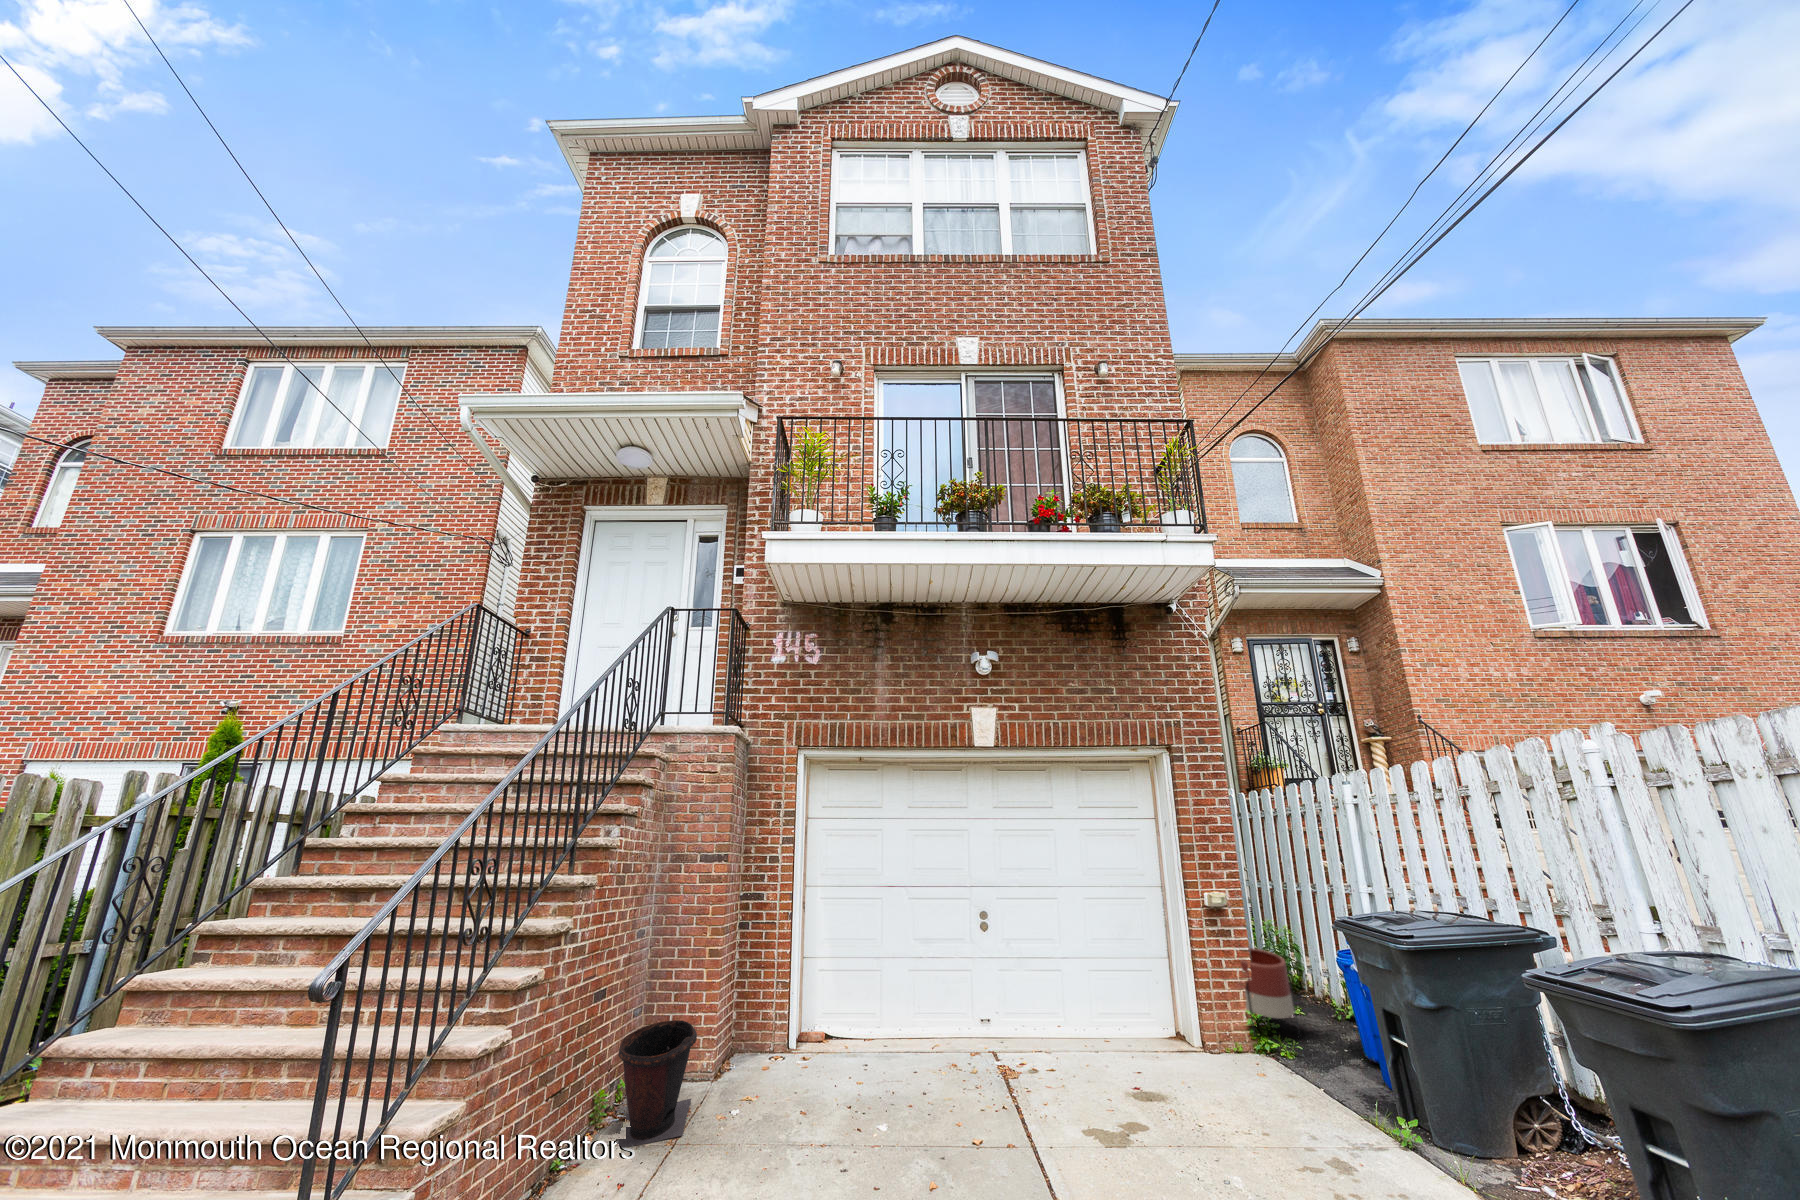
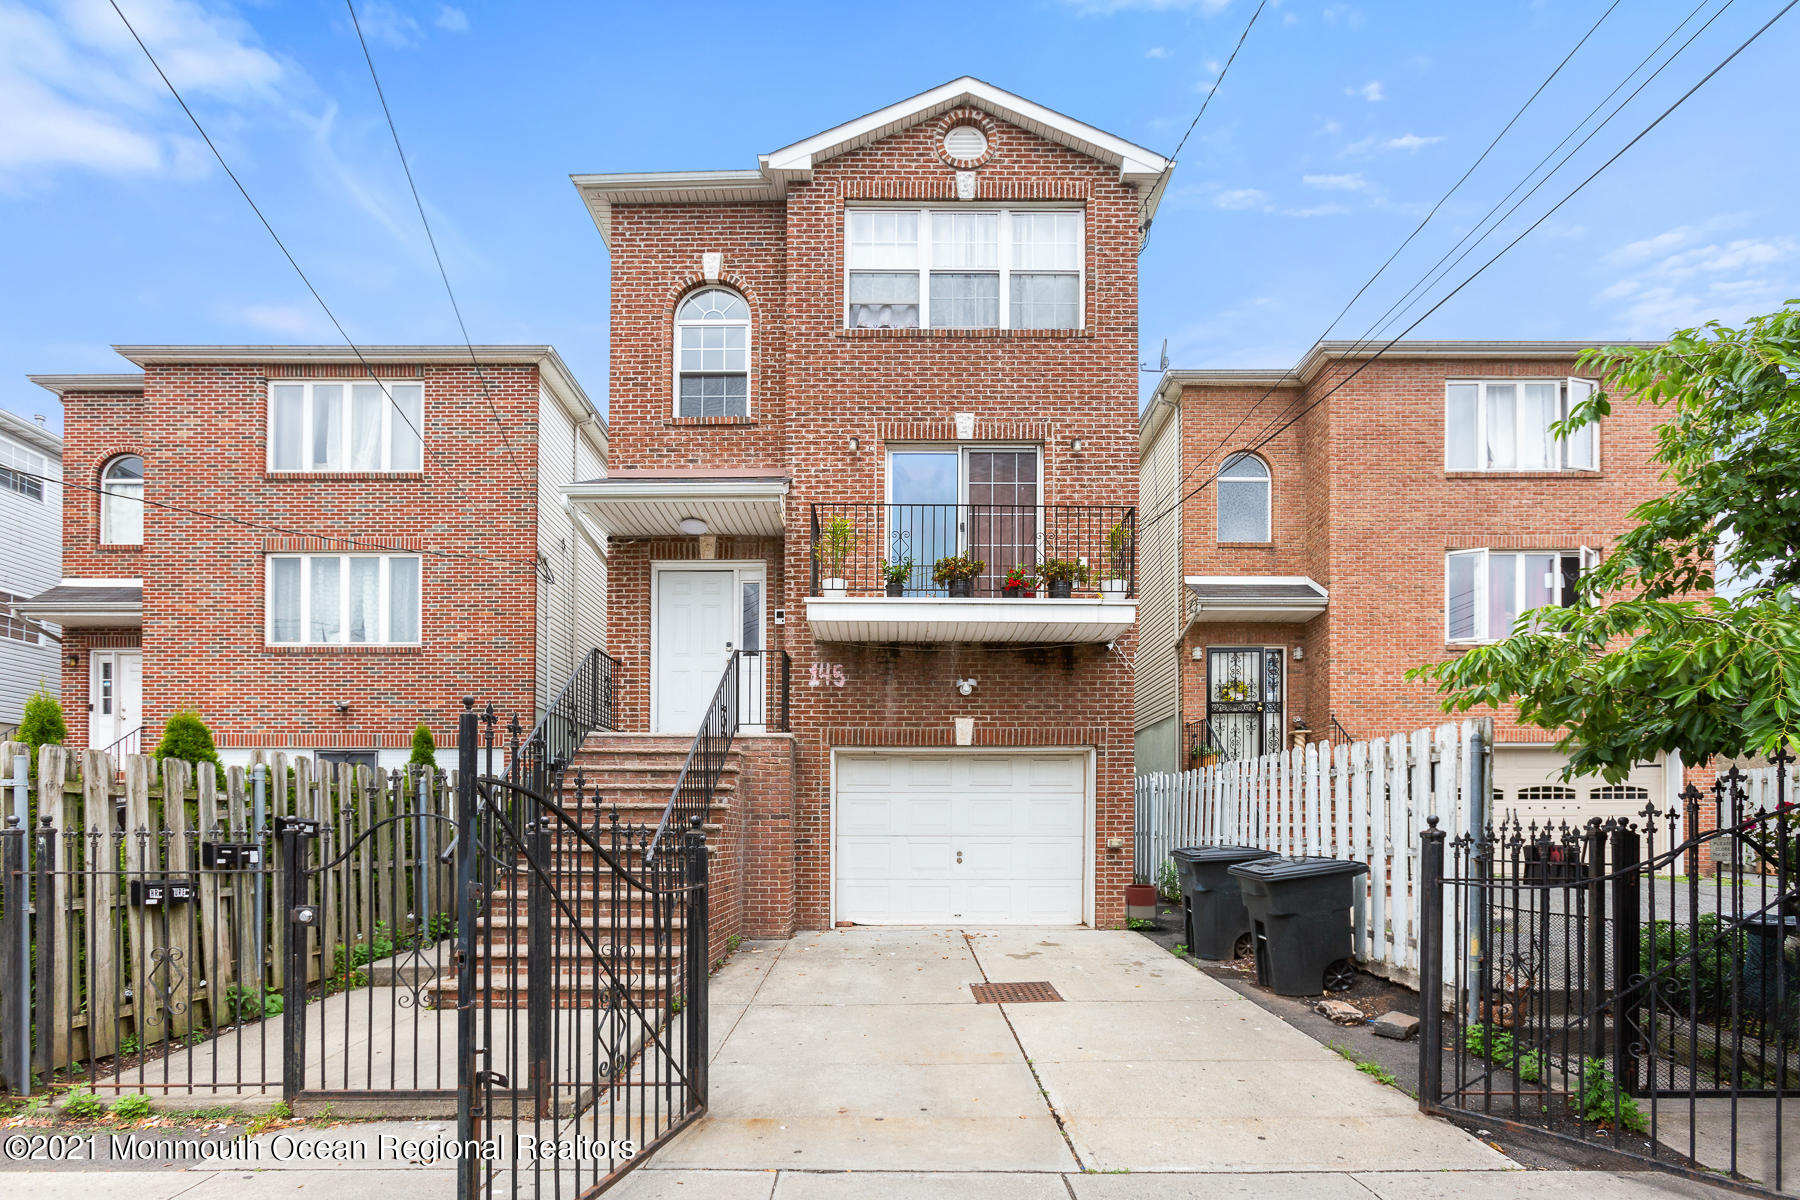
bucket: present [618,1020,697,1148] -> none [746,897,787,945]

